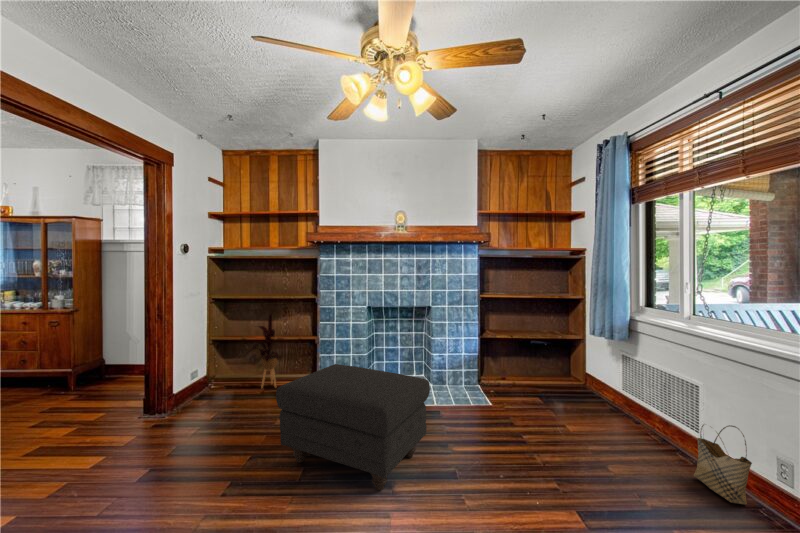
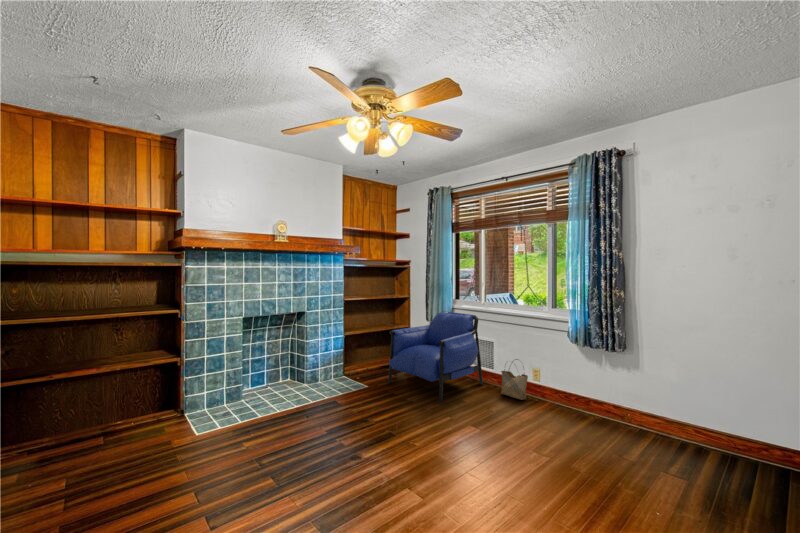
house plant: present [248,314,279,388] -> none [67,336,133,439]
armchair: none [519,324,673,456] -> present [389,312,483,403]
ottoman: present [276,364,430,490] -> none [231,369,371,481]

